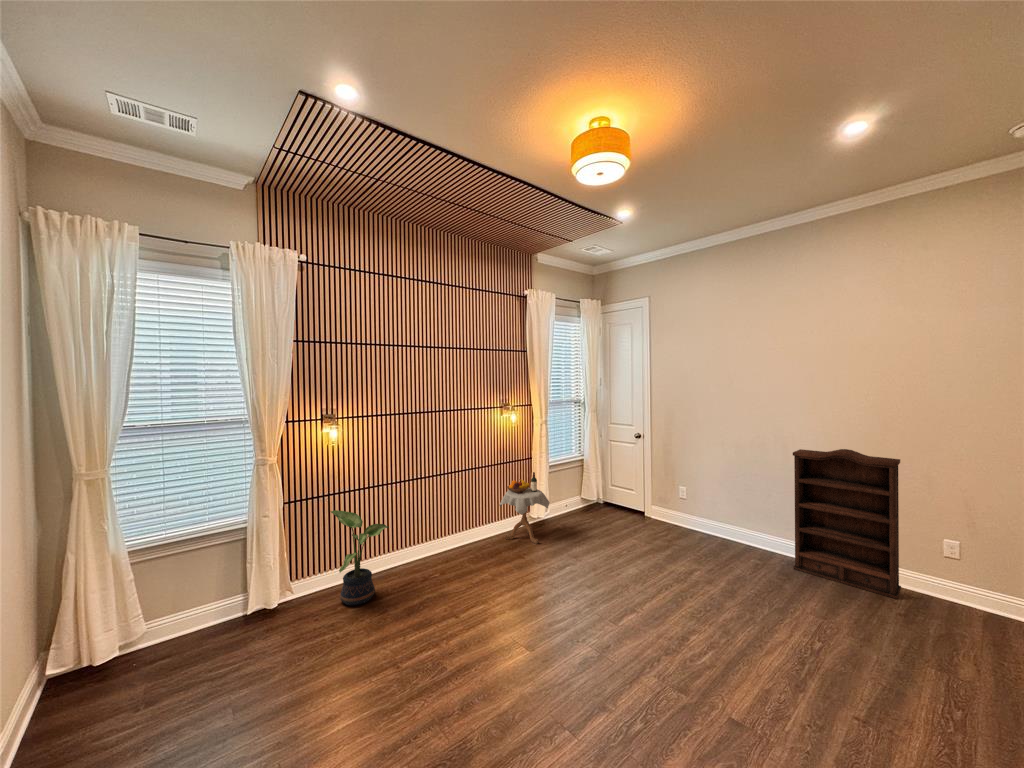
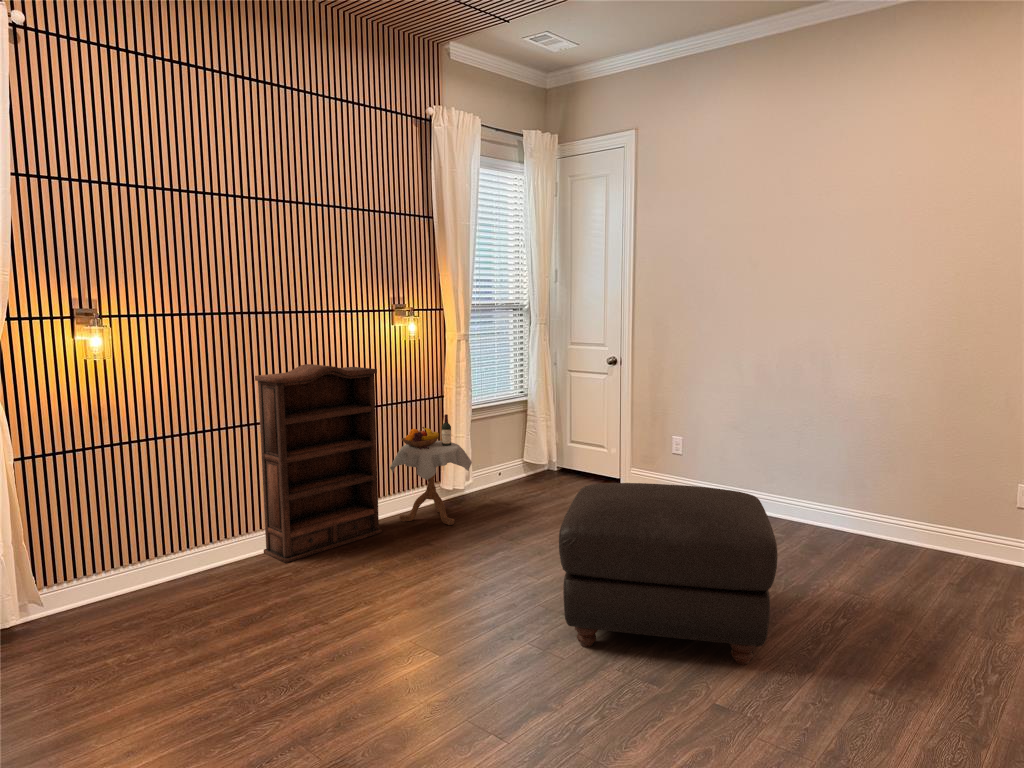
bookshelf: present [793,449,901,599] -> present [255,364,381,563]
potted plant: present [331,510,389,605] -> none [99,471,205,618]
ottoman: none [611,531,771,681] -> present [559,483,778,665]

